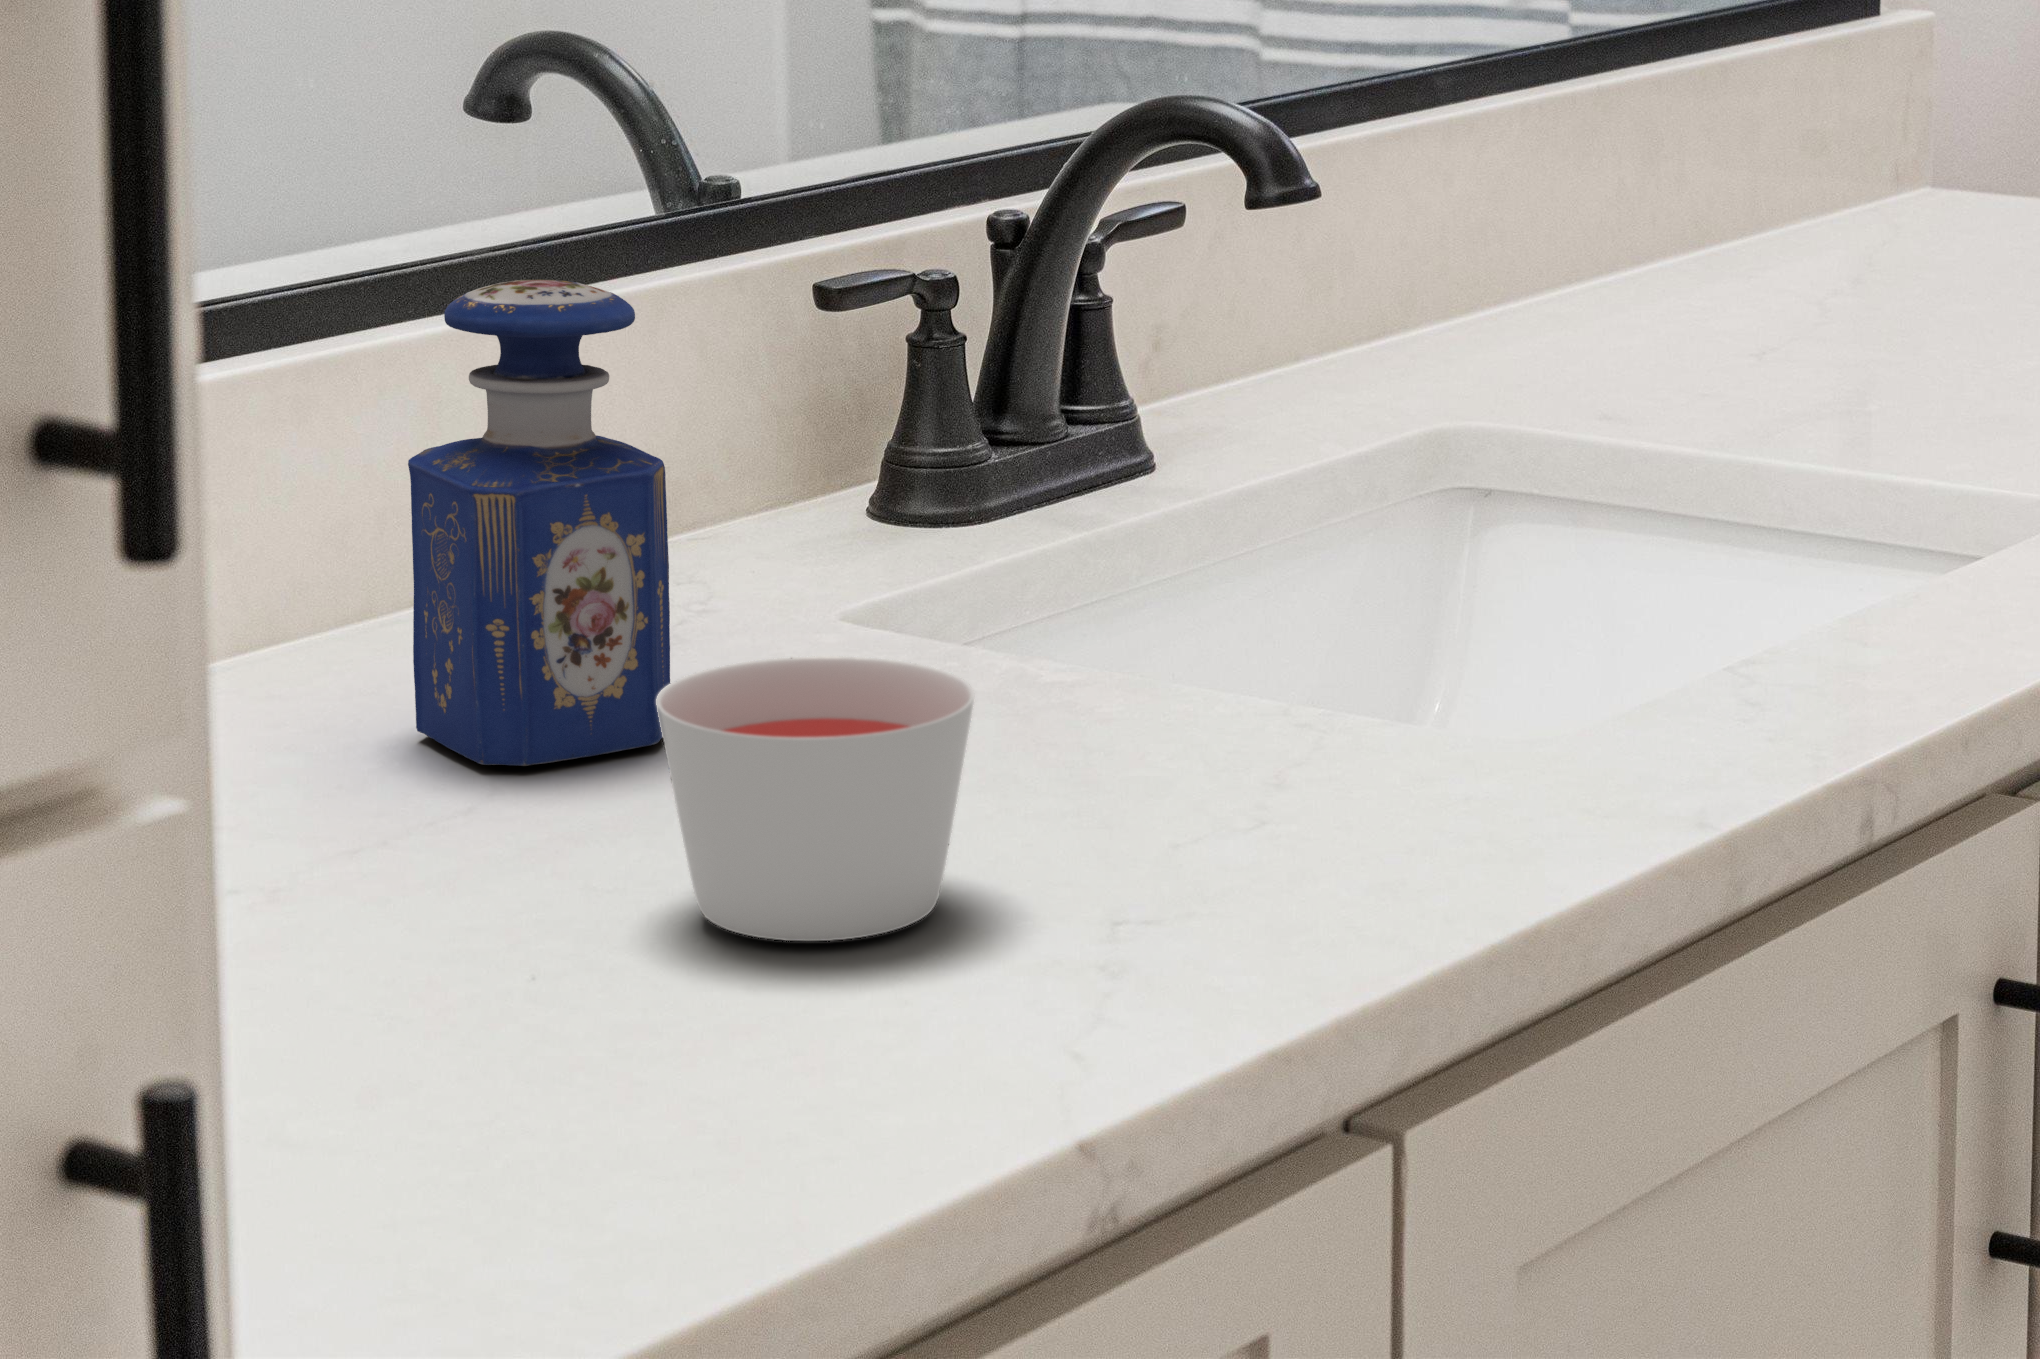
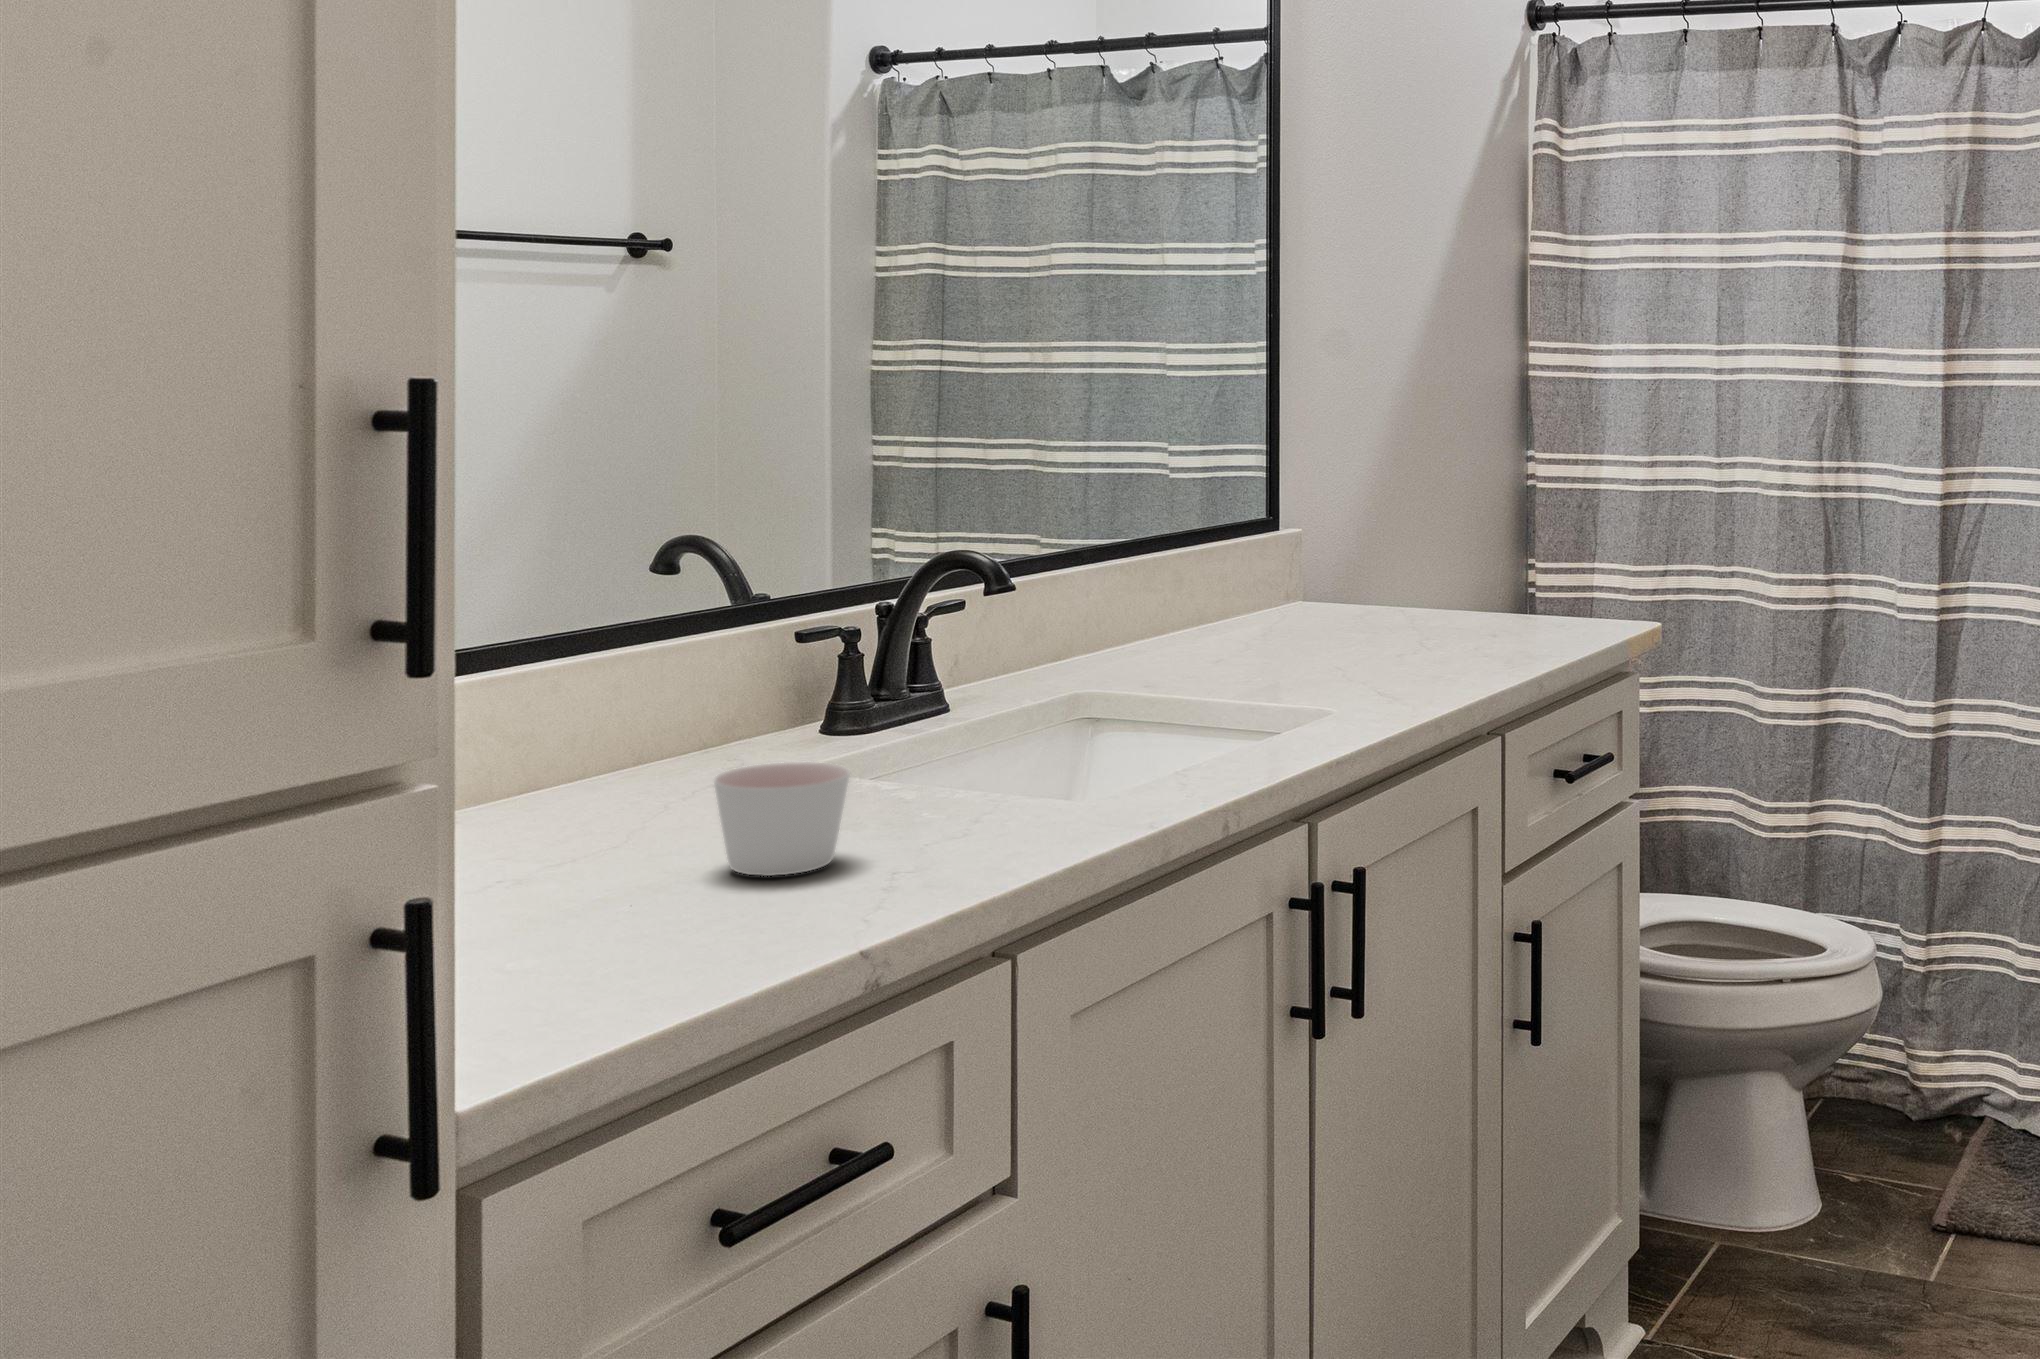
perfume bottle: present [408,280,670,766] -> none [610,620,725,824]

